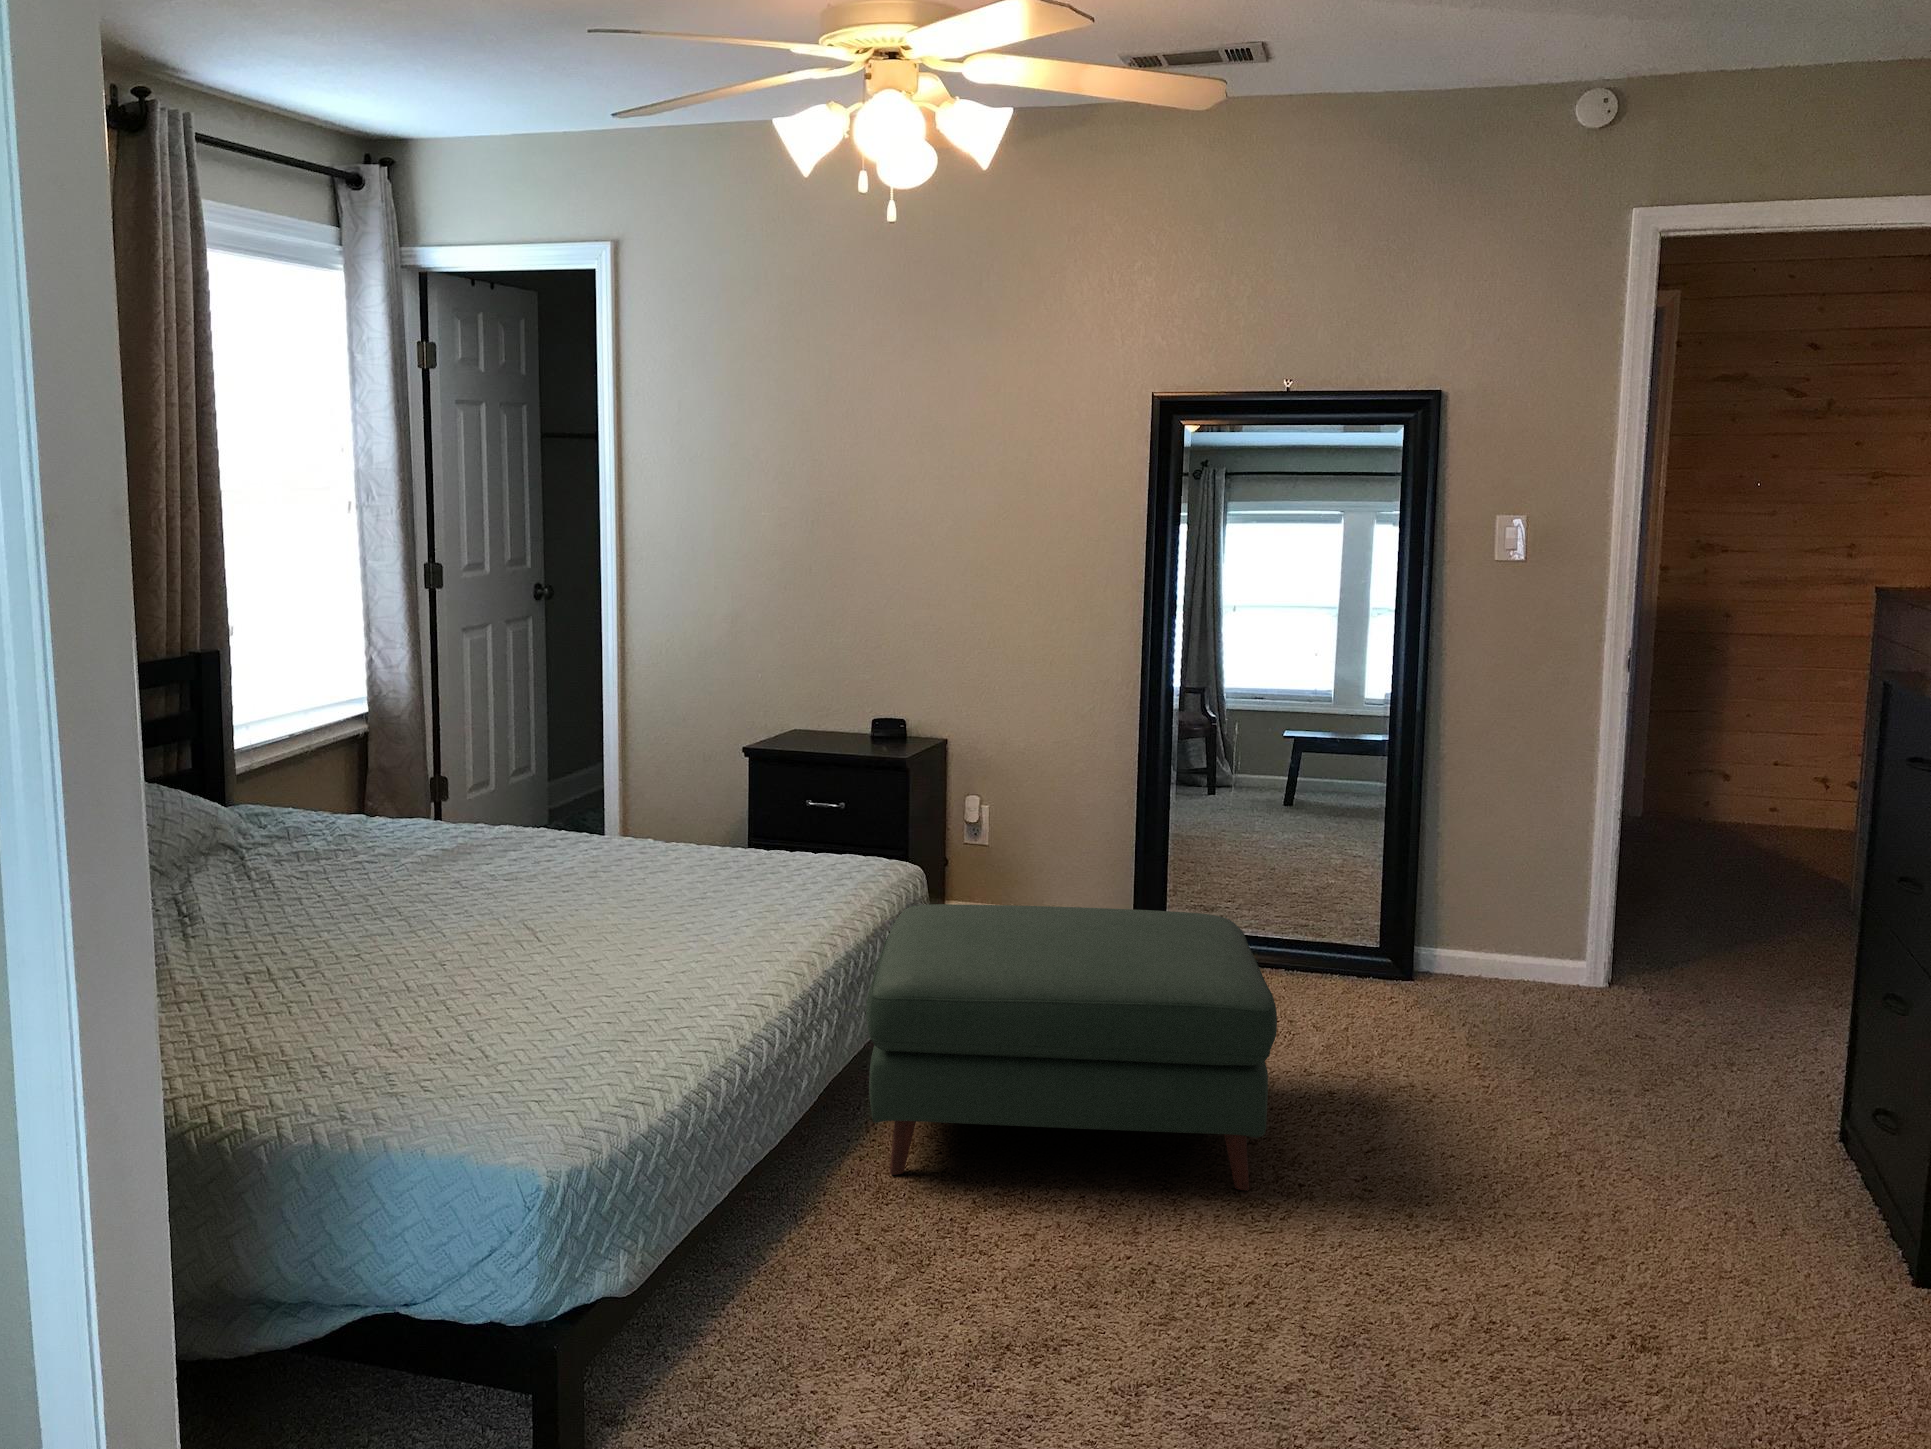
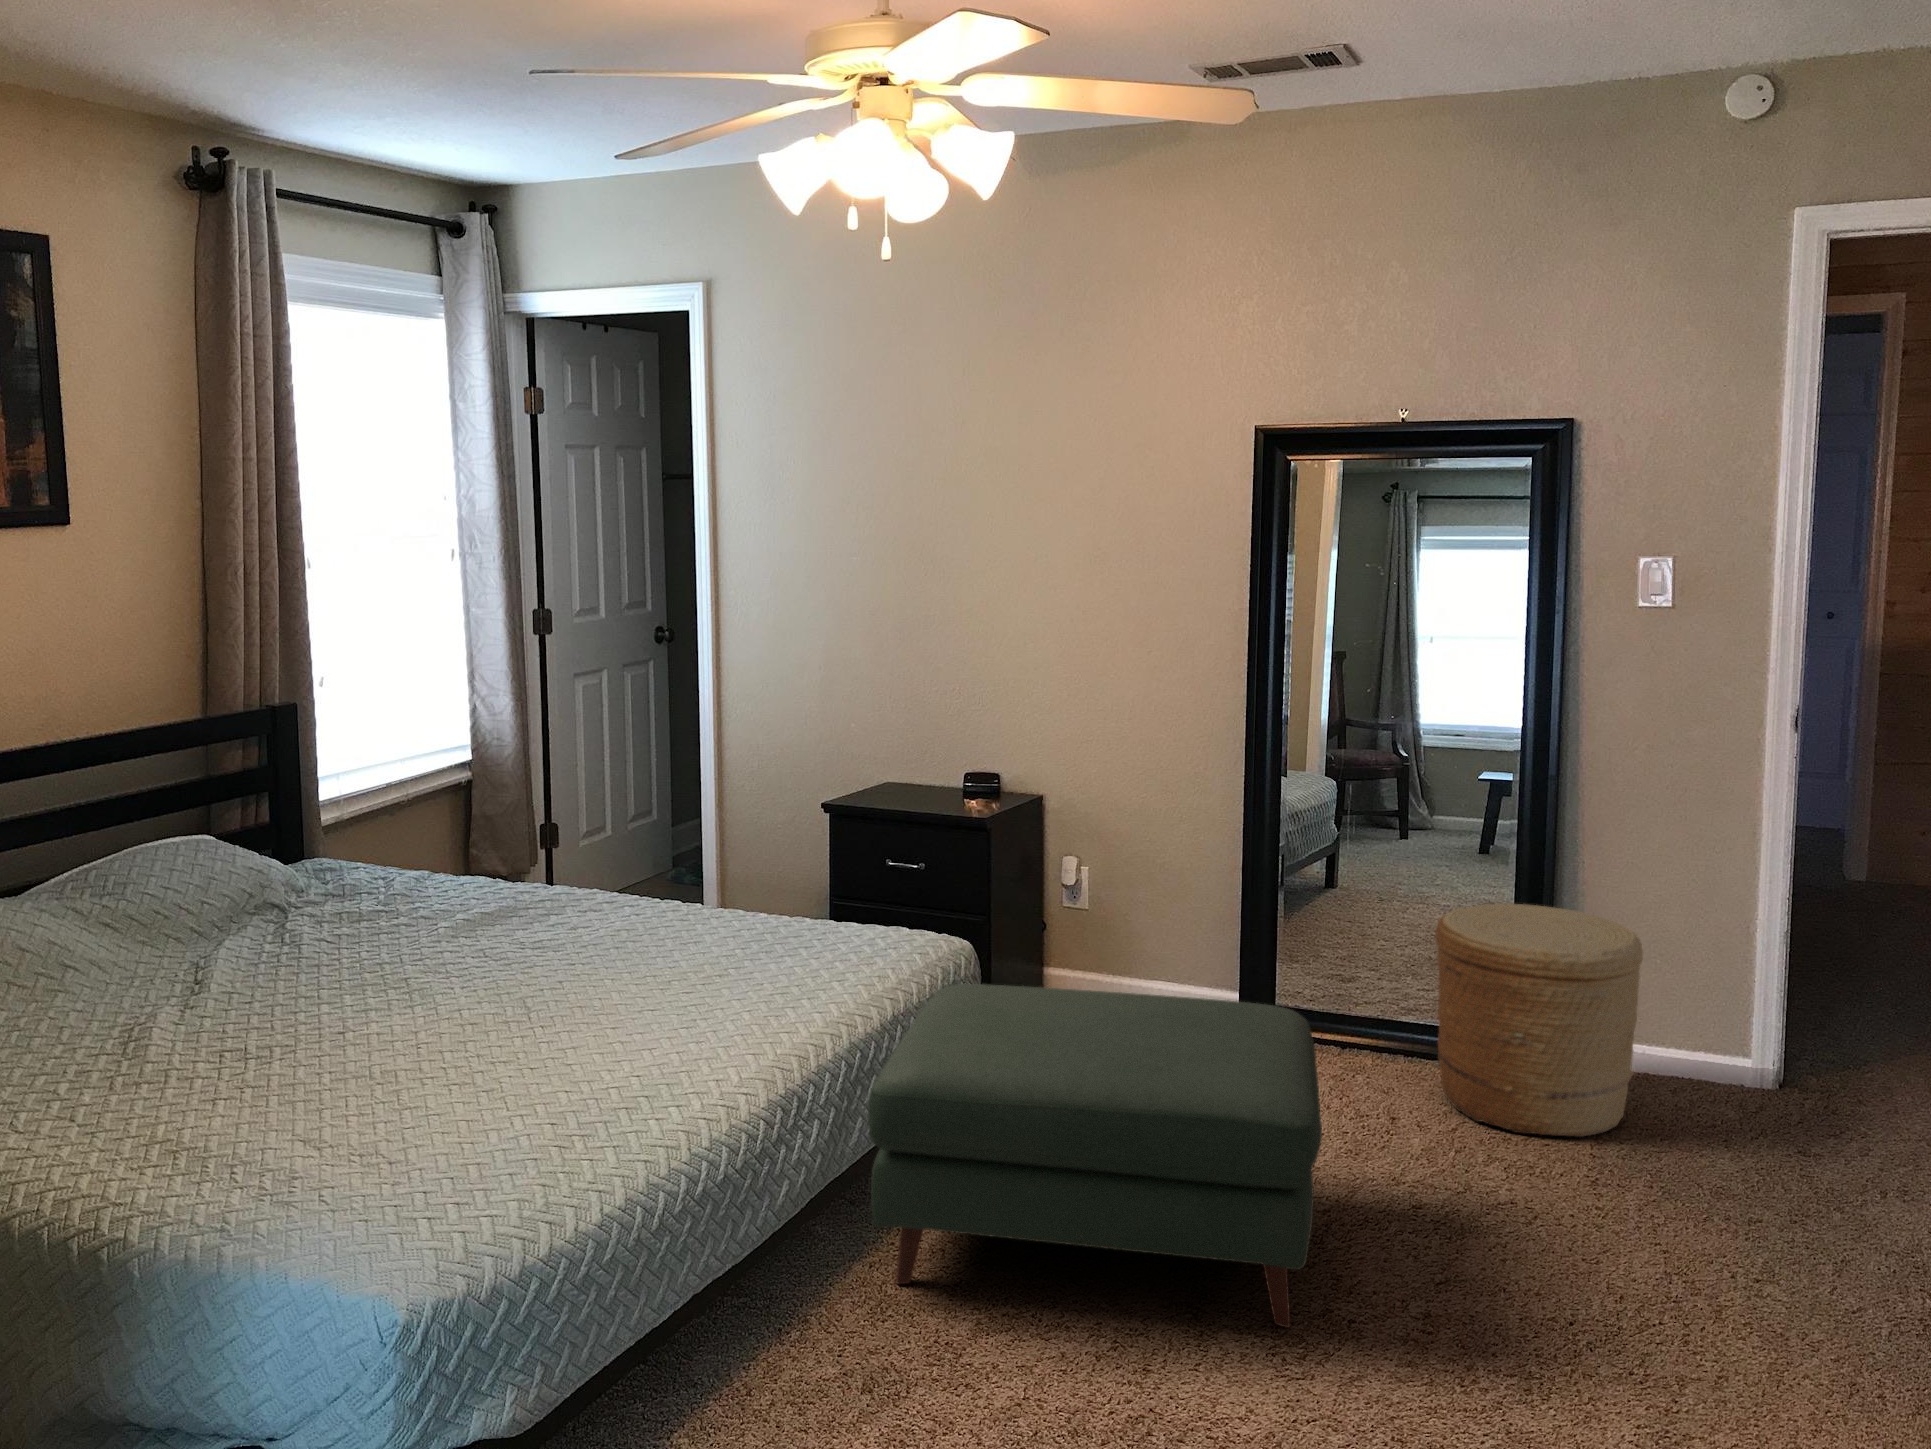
woven basket: none [1326,828,1506,1029] -> present [1435,904,1643,1137]

